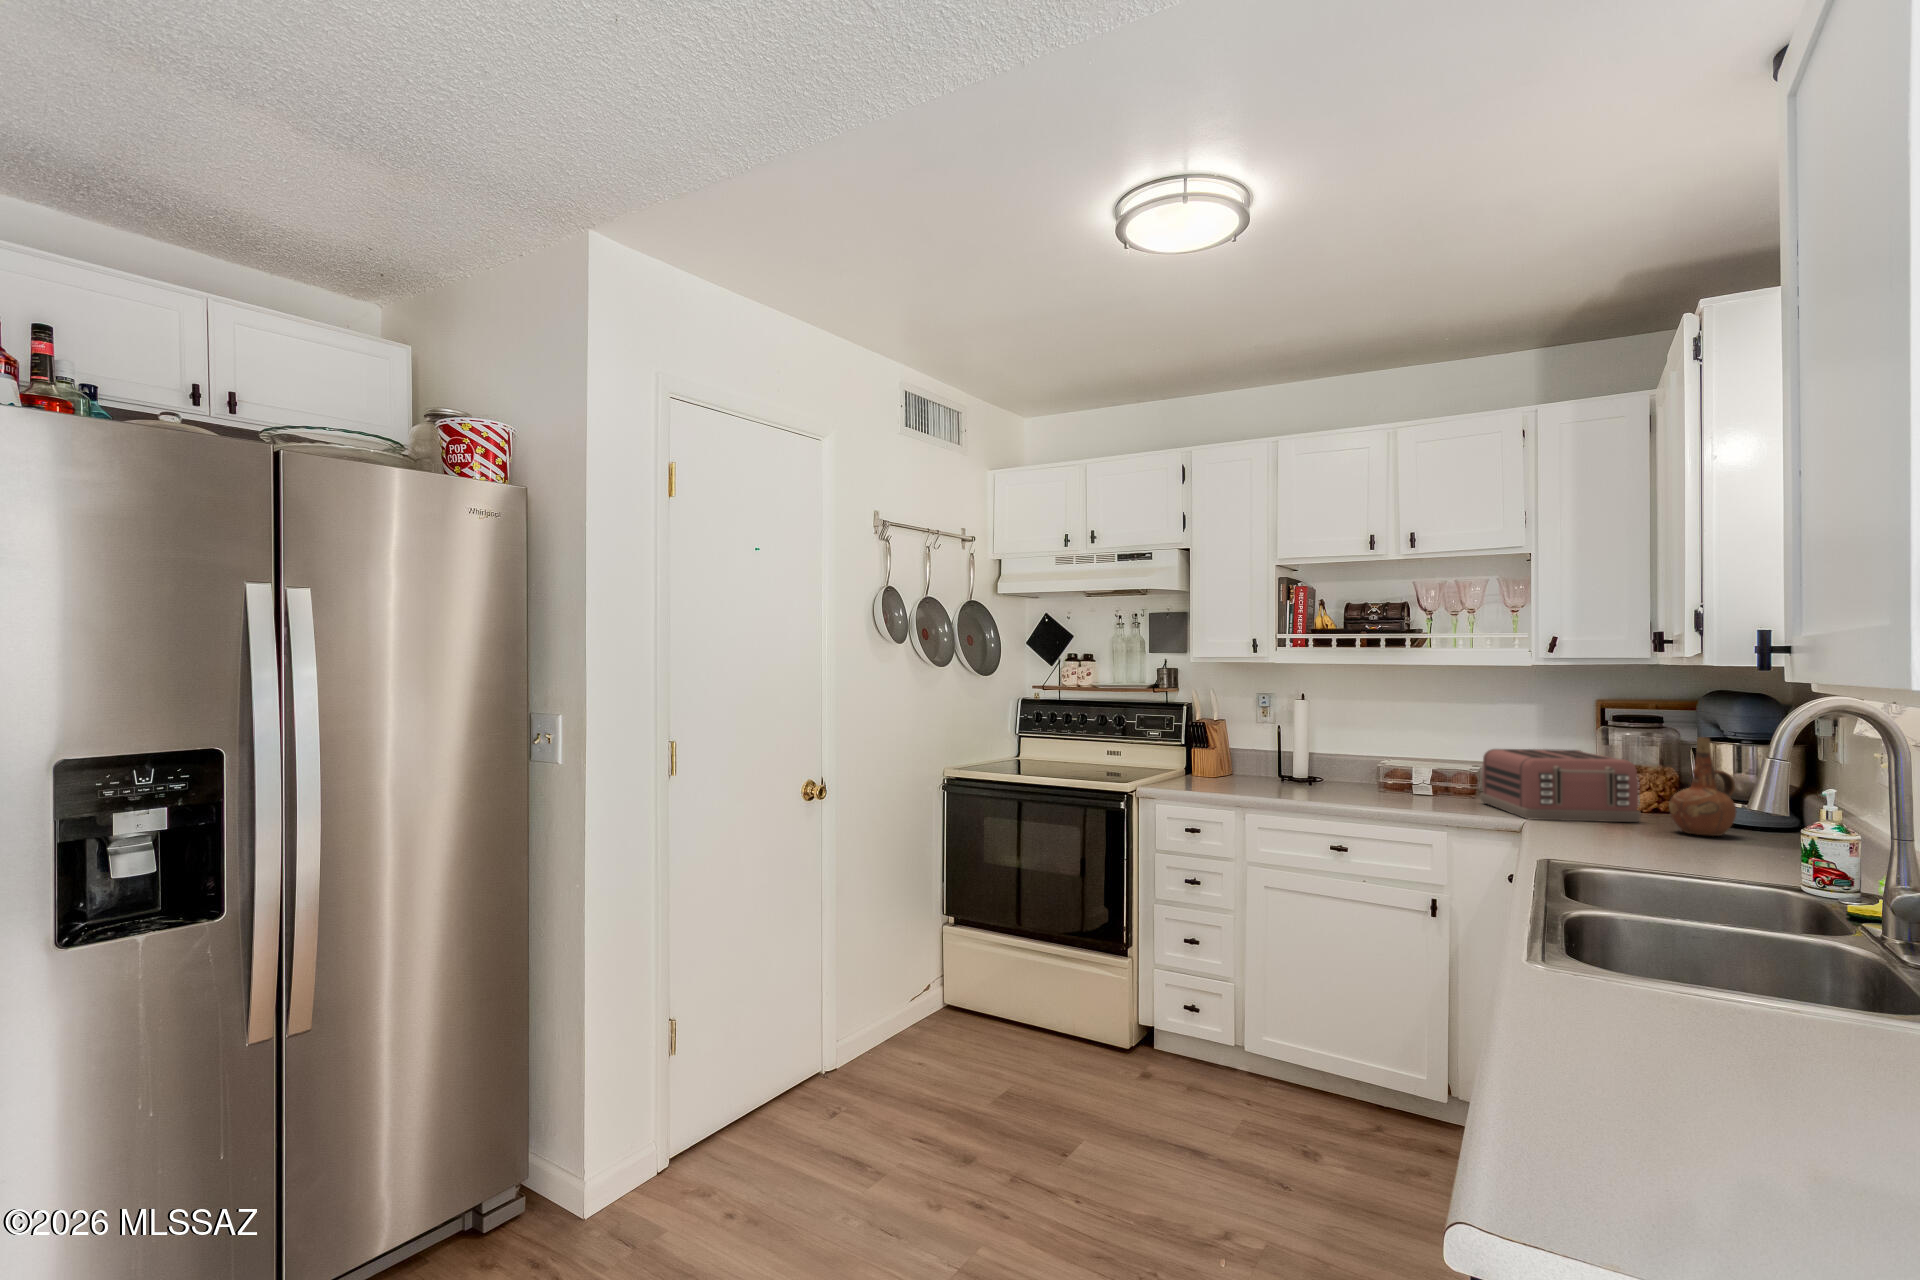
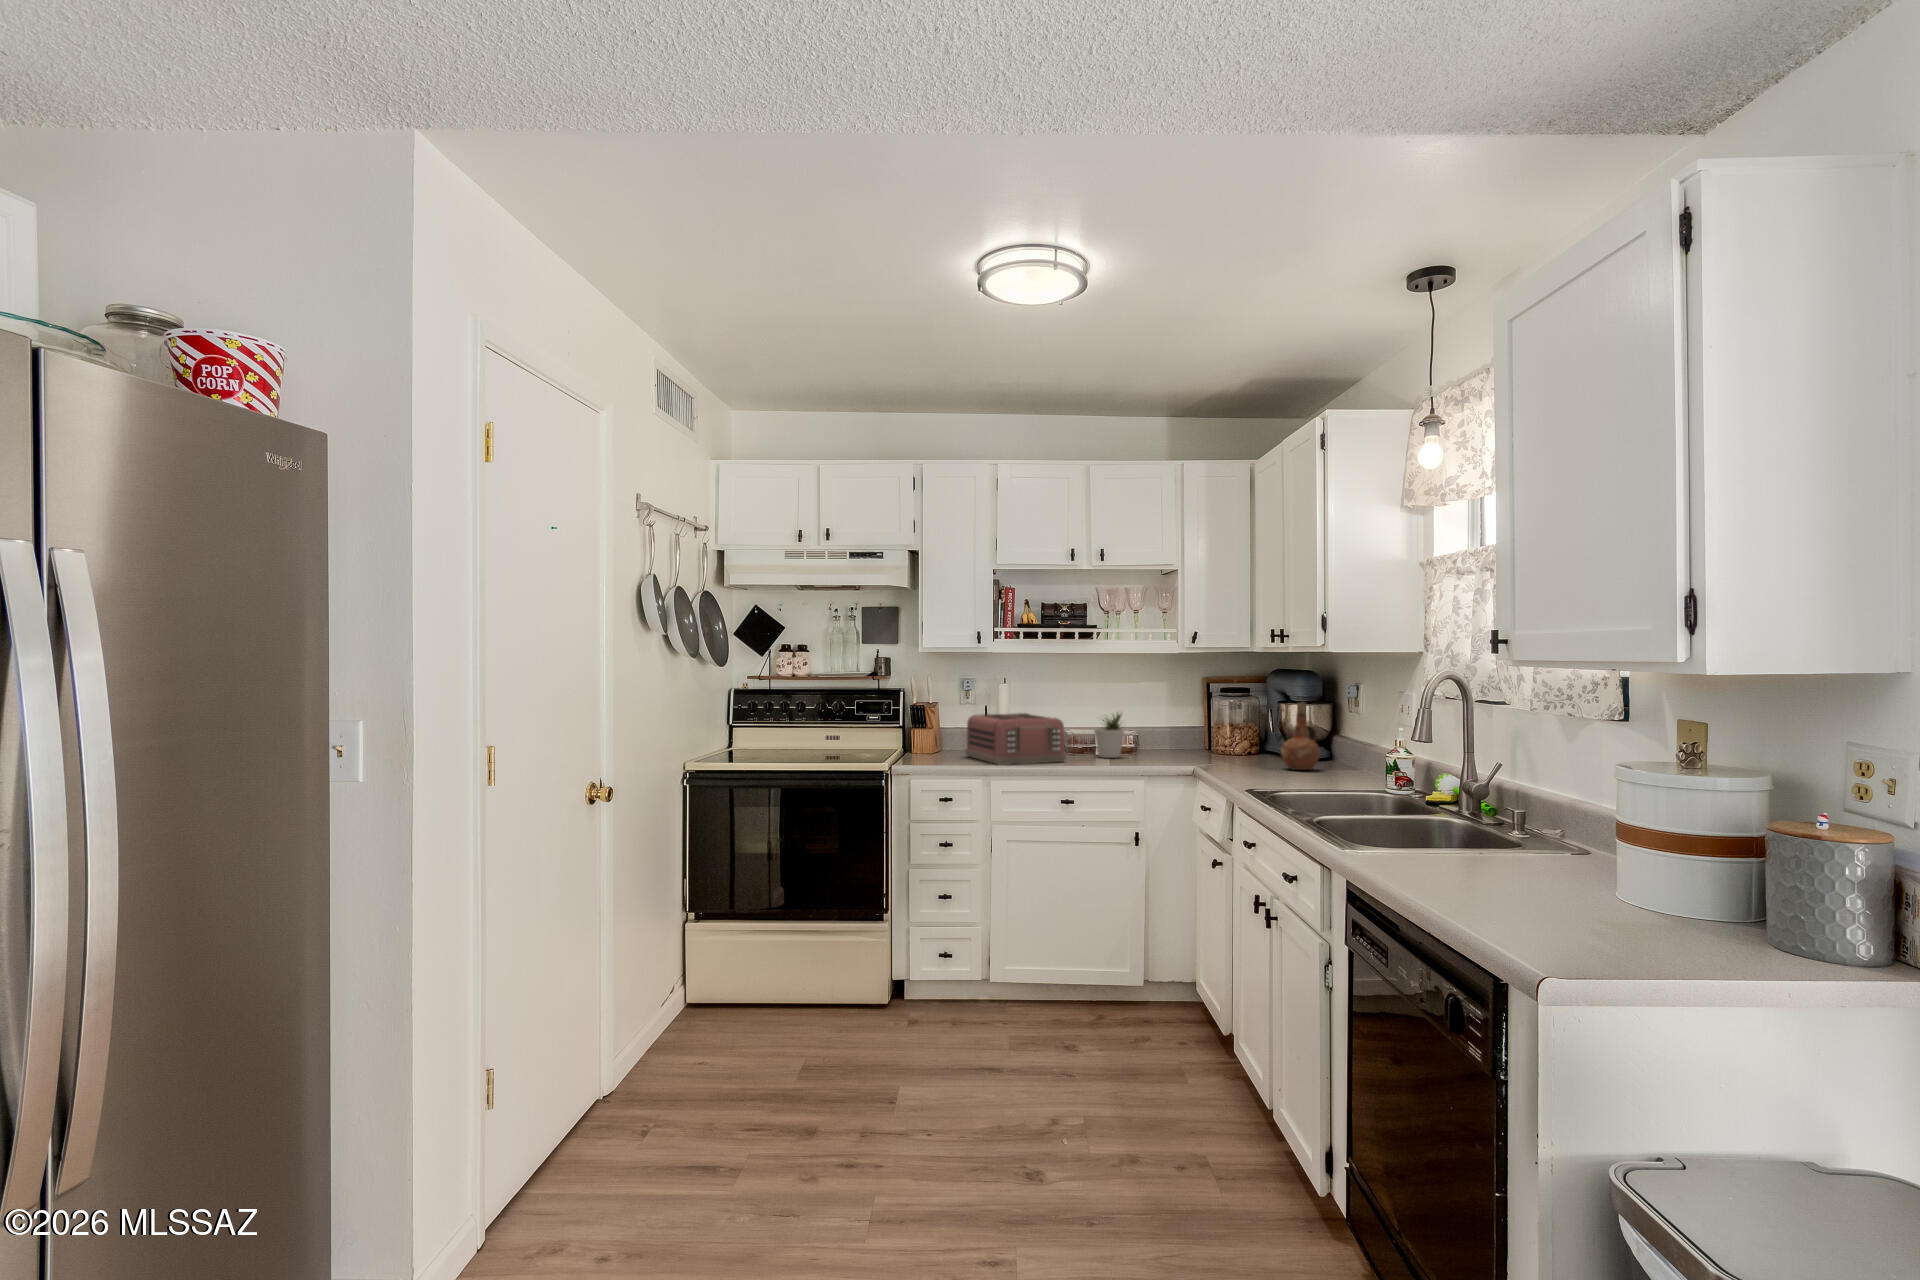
potted plant: none [1414,737,1457,798] -> present [1094,713,1124,758]
toaster: present [1481,749,1641,822] -> present [965,713,1066,765]

